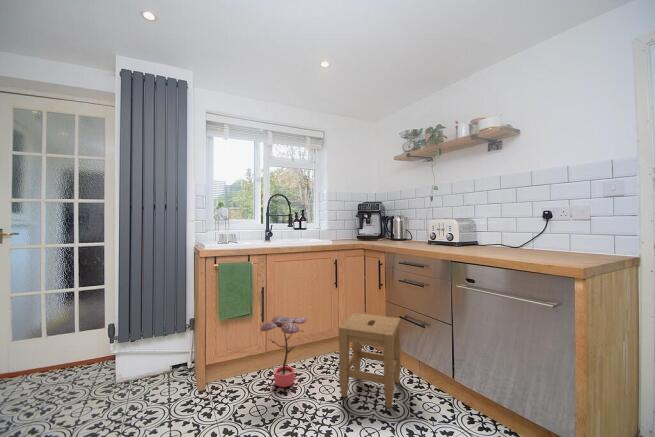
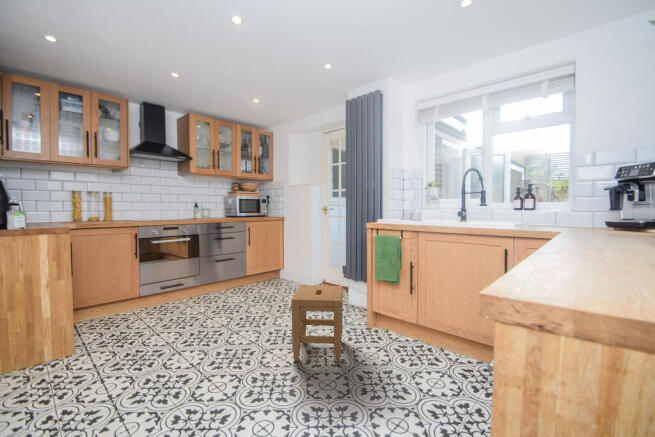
potted plant: present [261,316,307,387] -> none [209,294,255,363]

